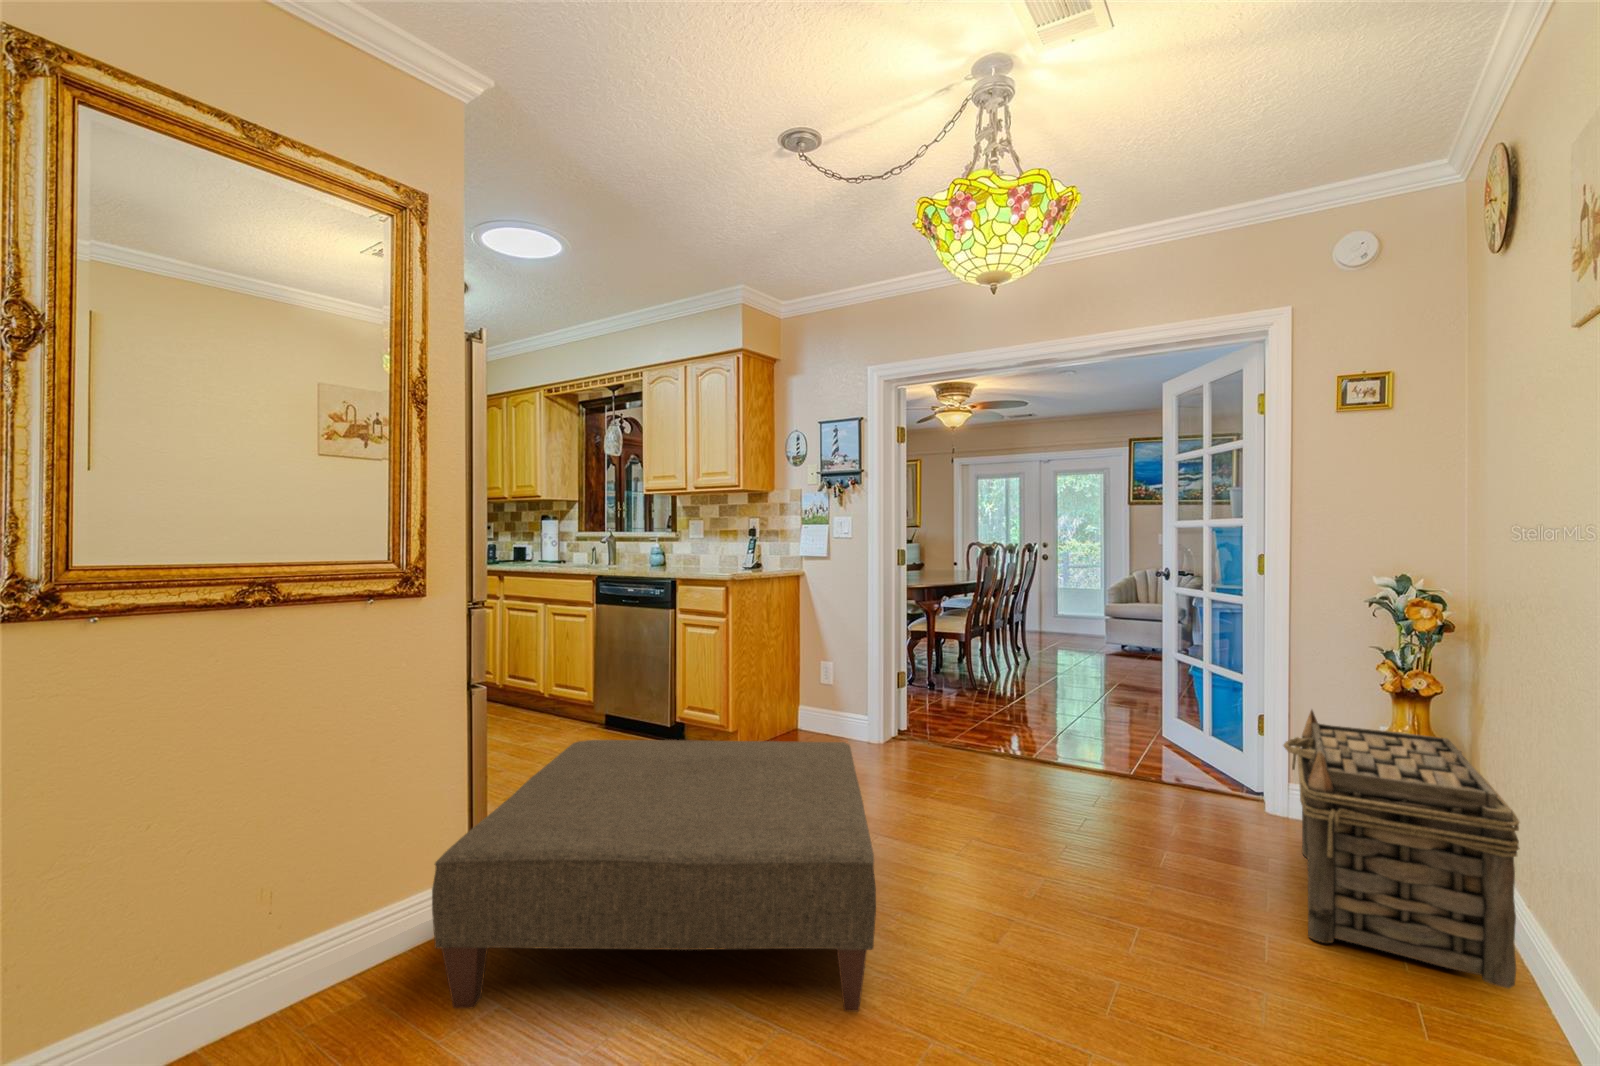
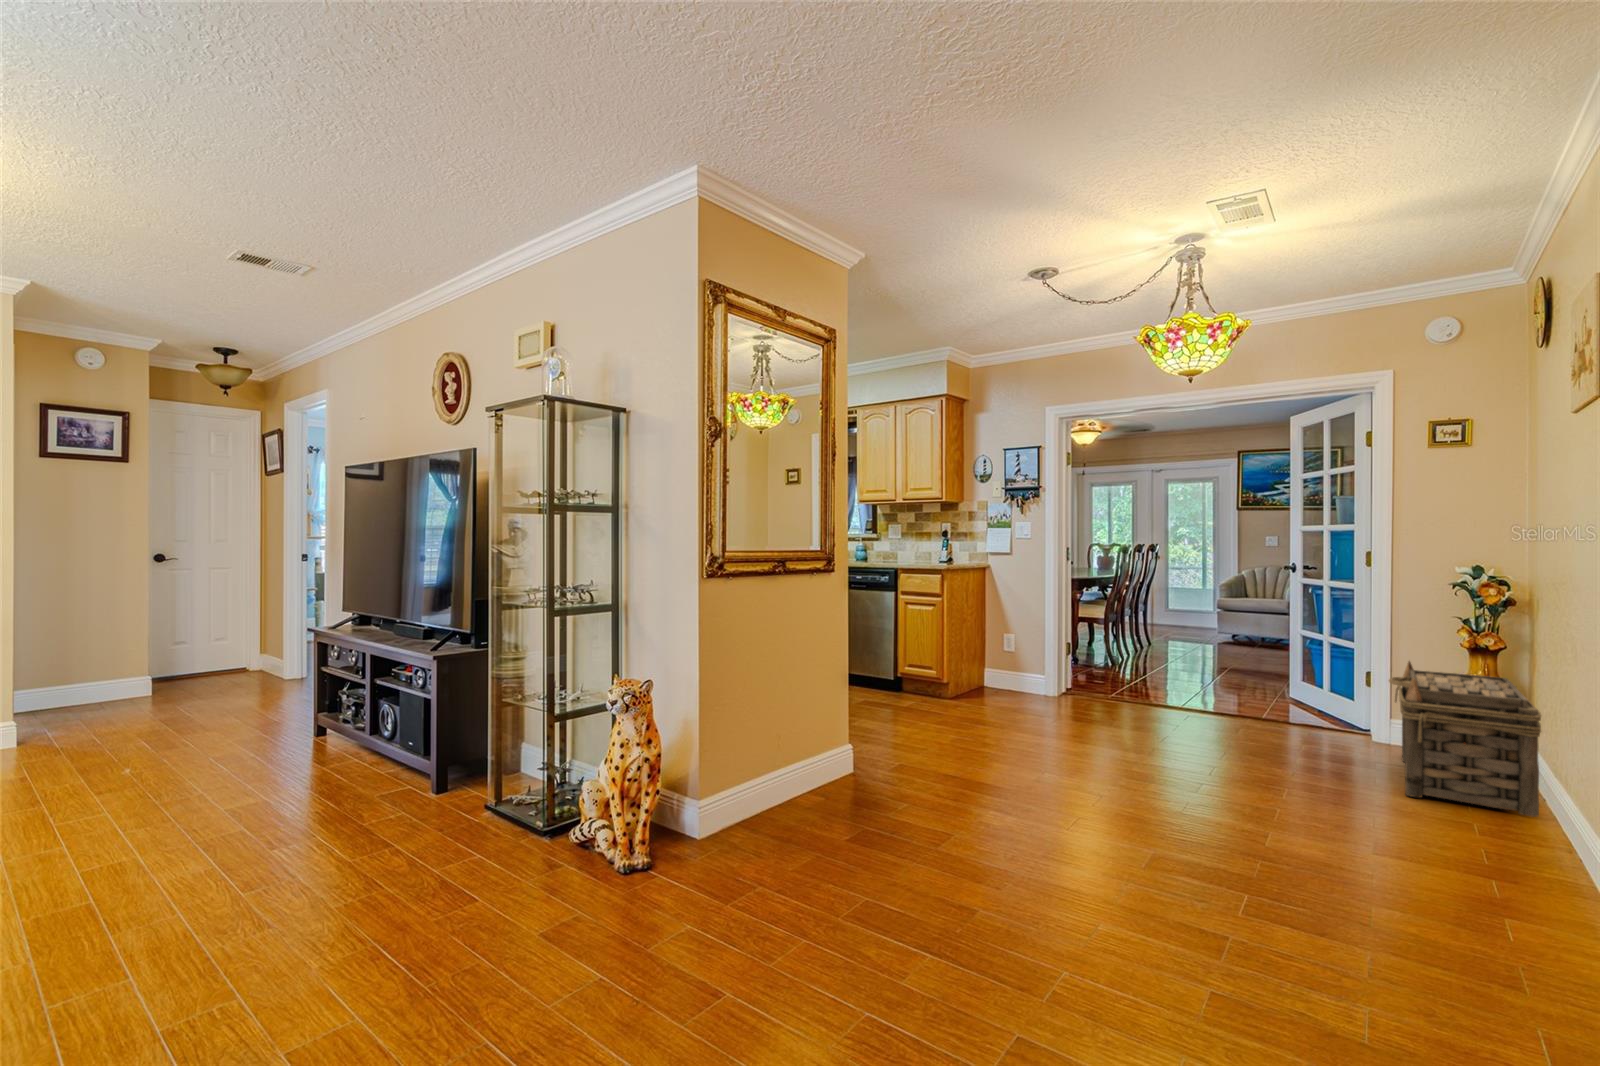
ottoman: present [432,740,876,1011] -> none [882,676,1144,813]

